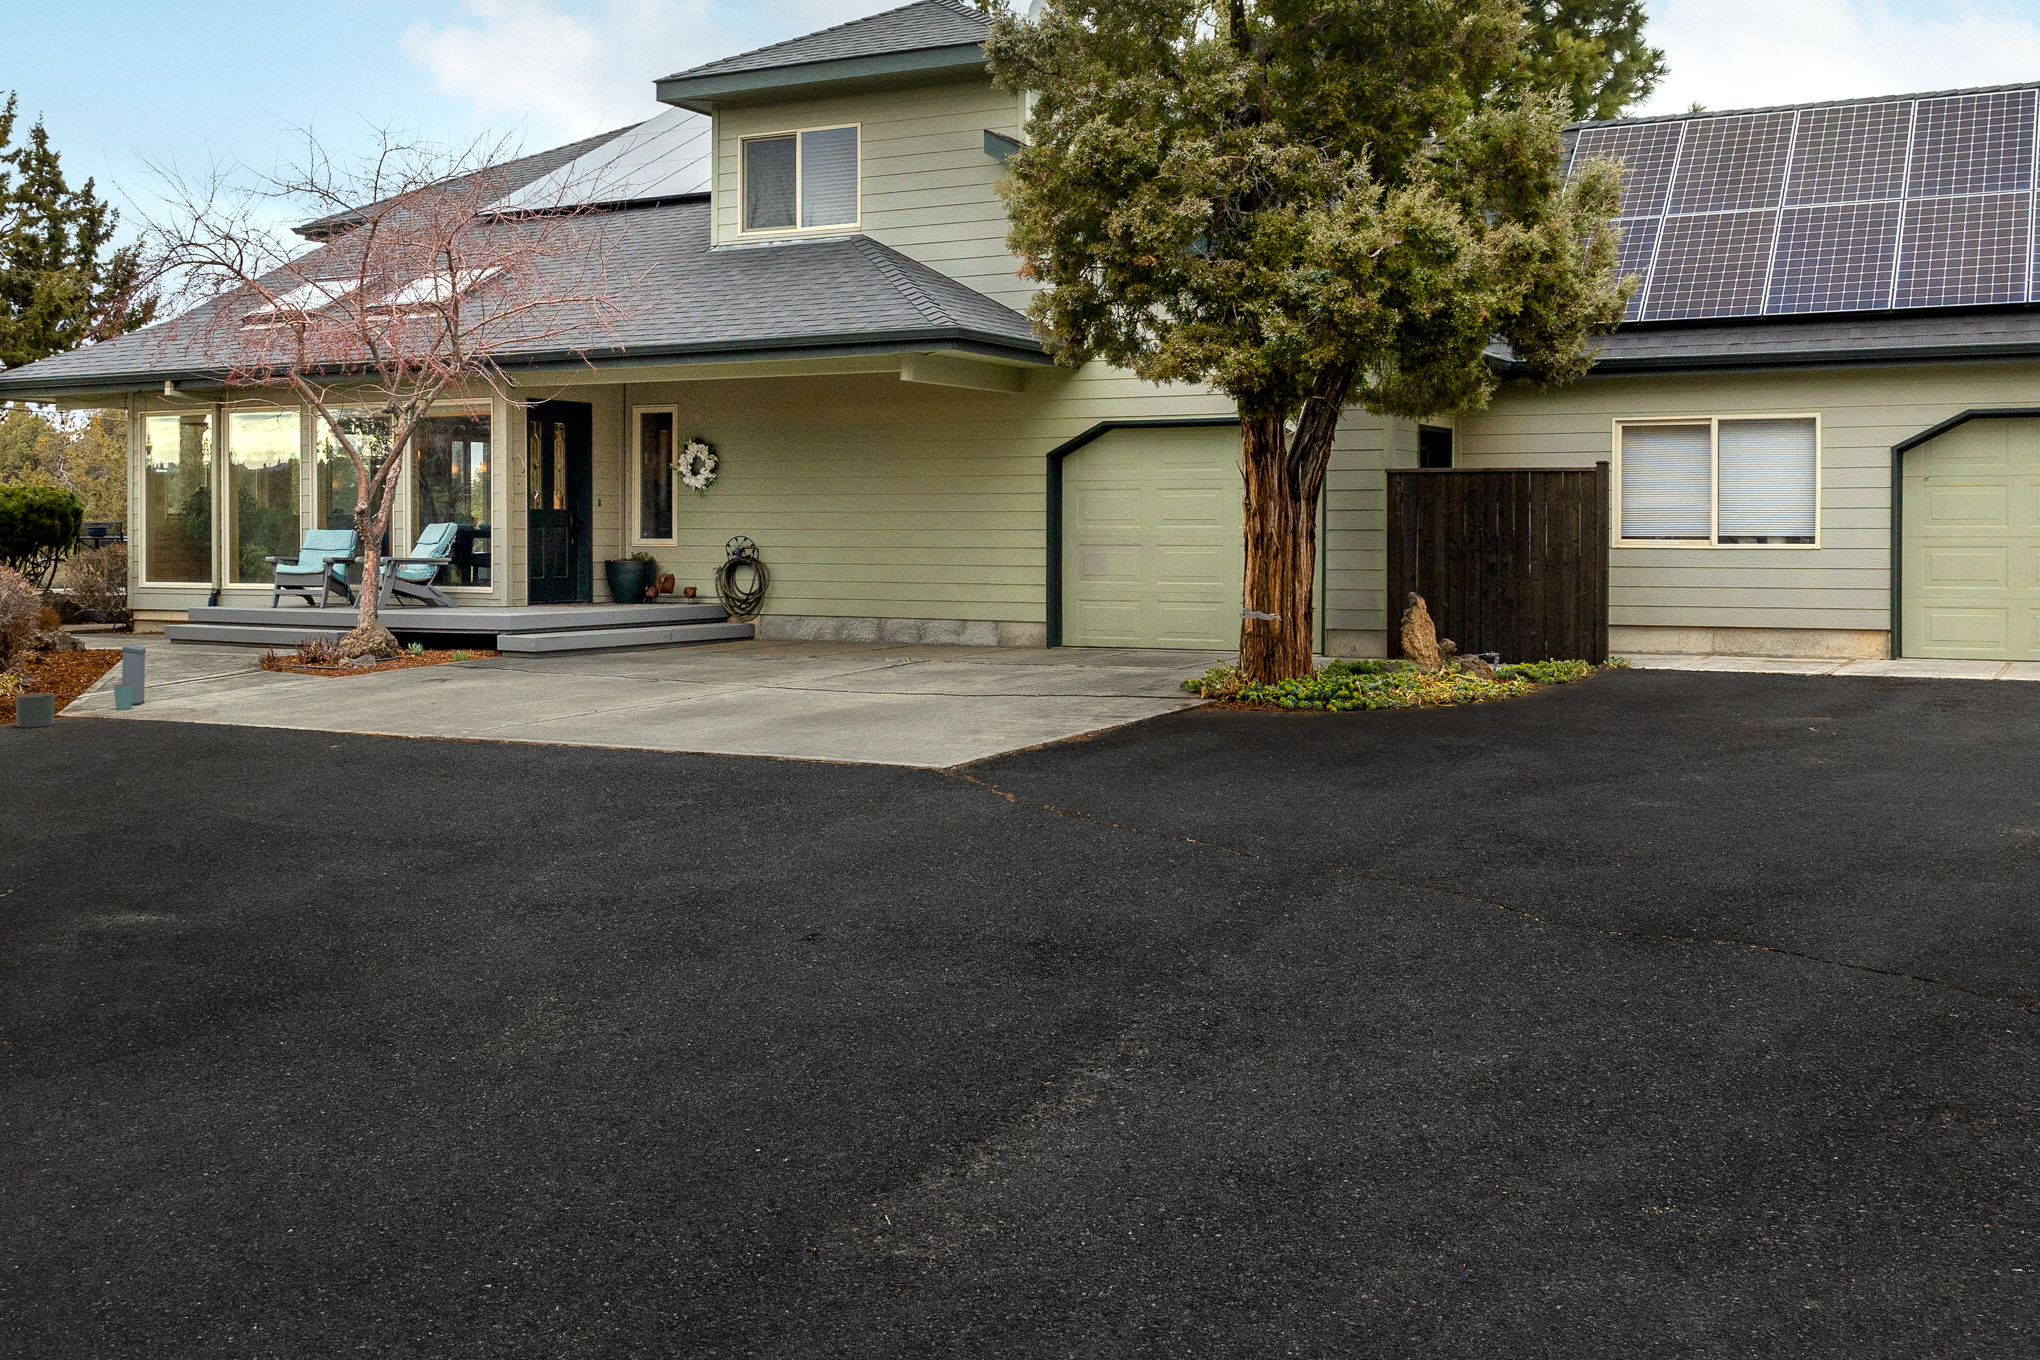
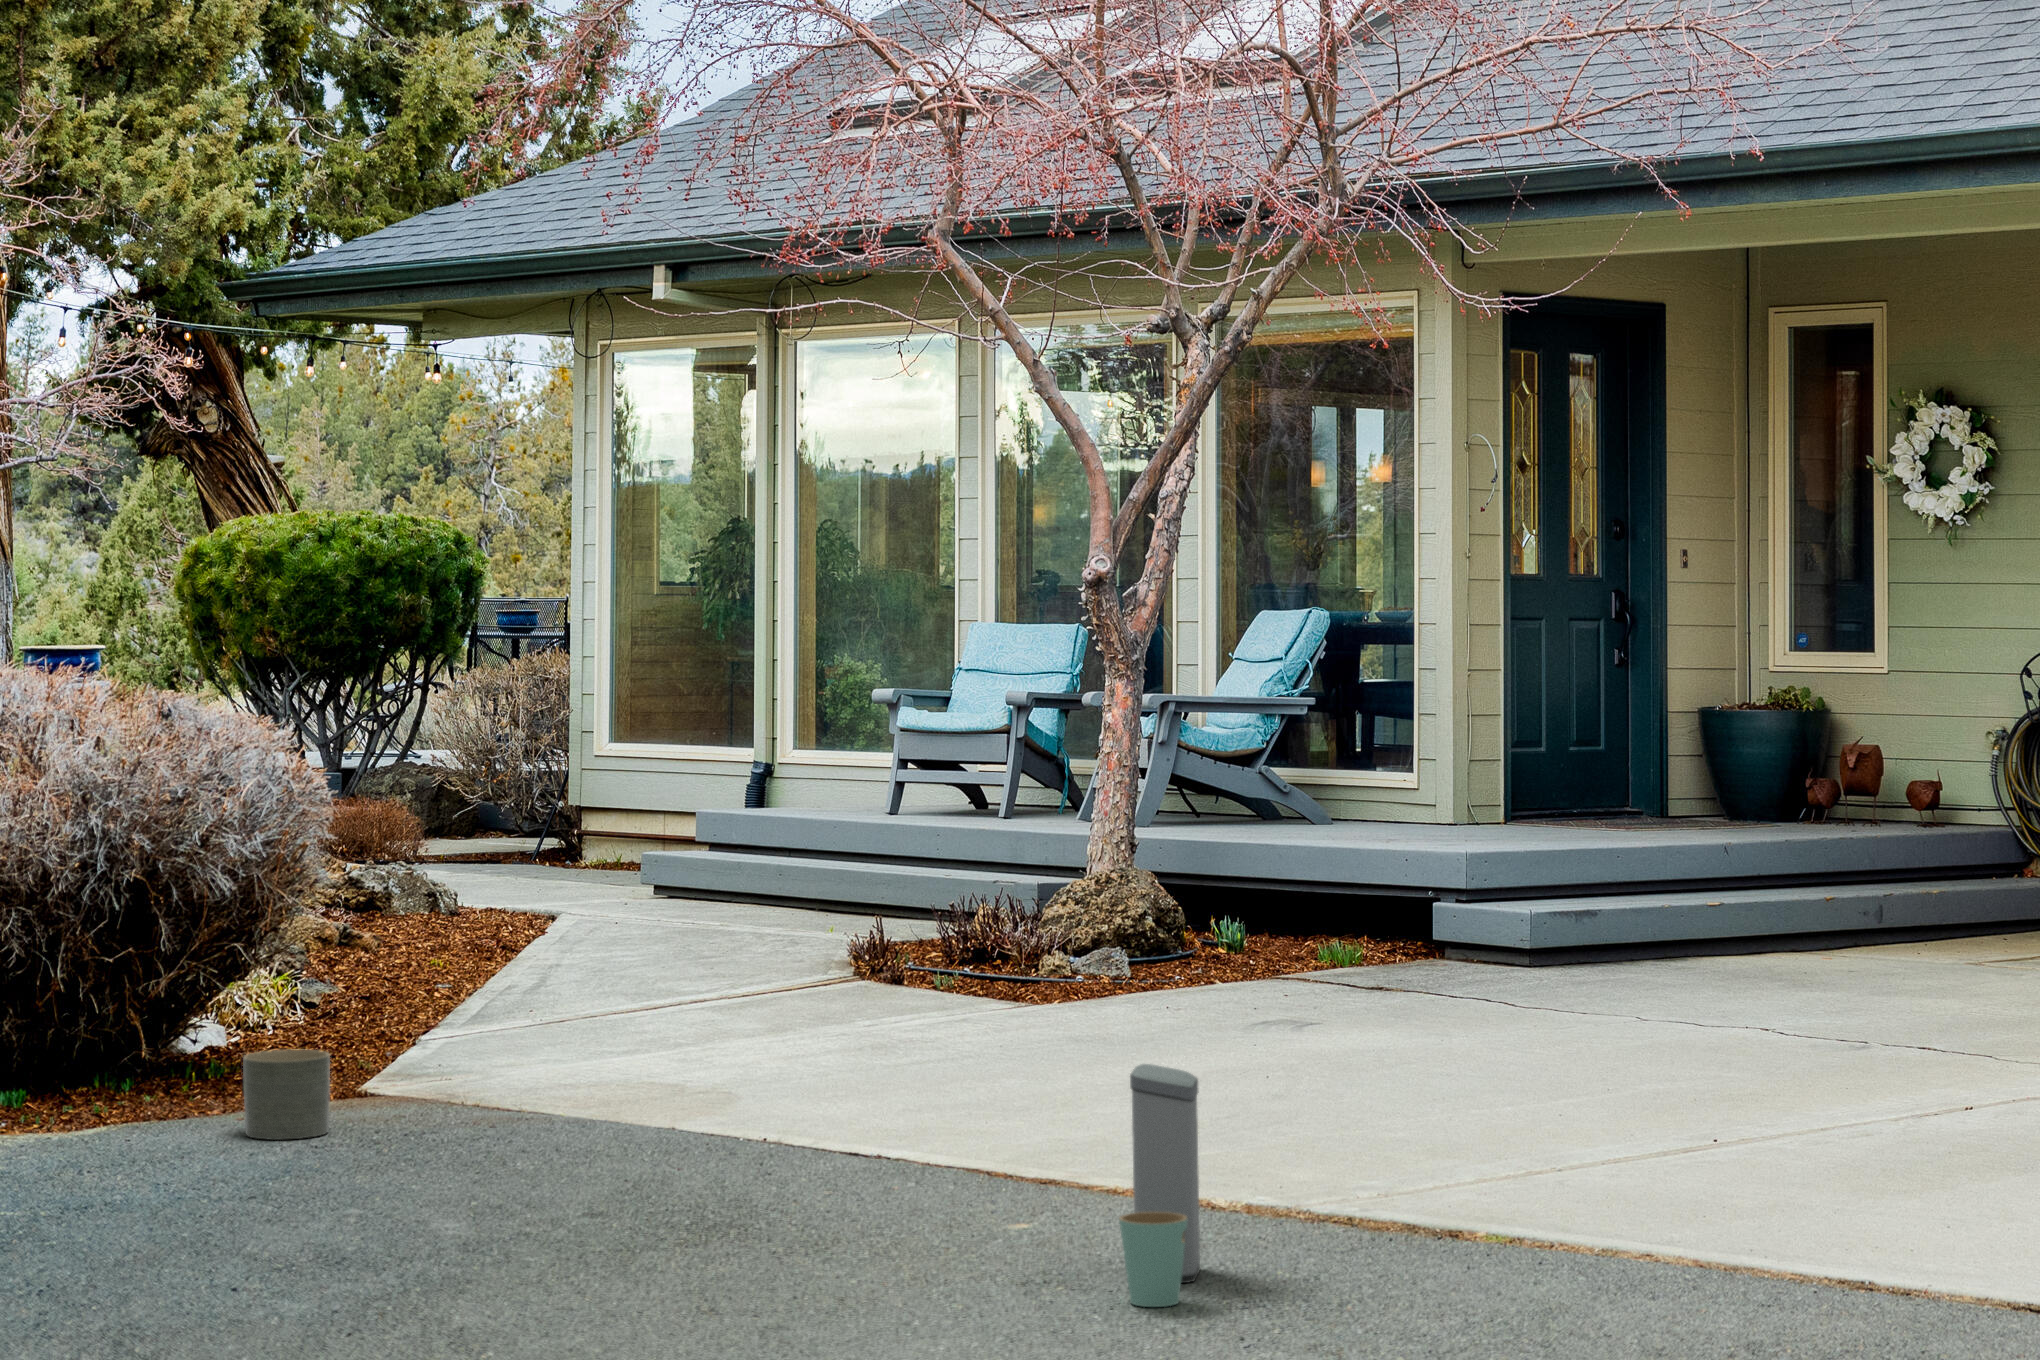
trash can: present [114,645,146,710] -> present [1119,1064,1200,1307]

